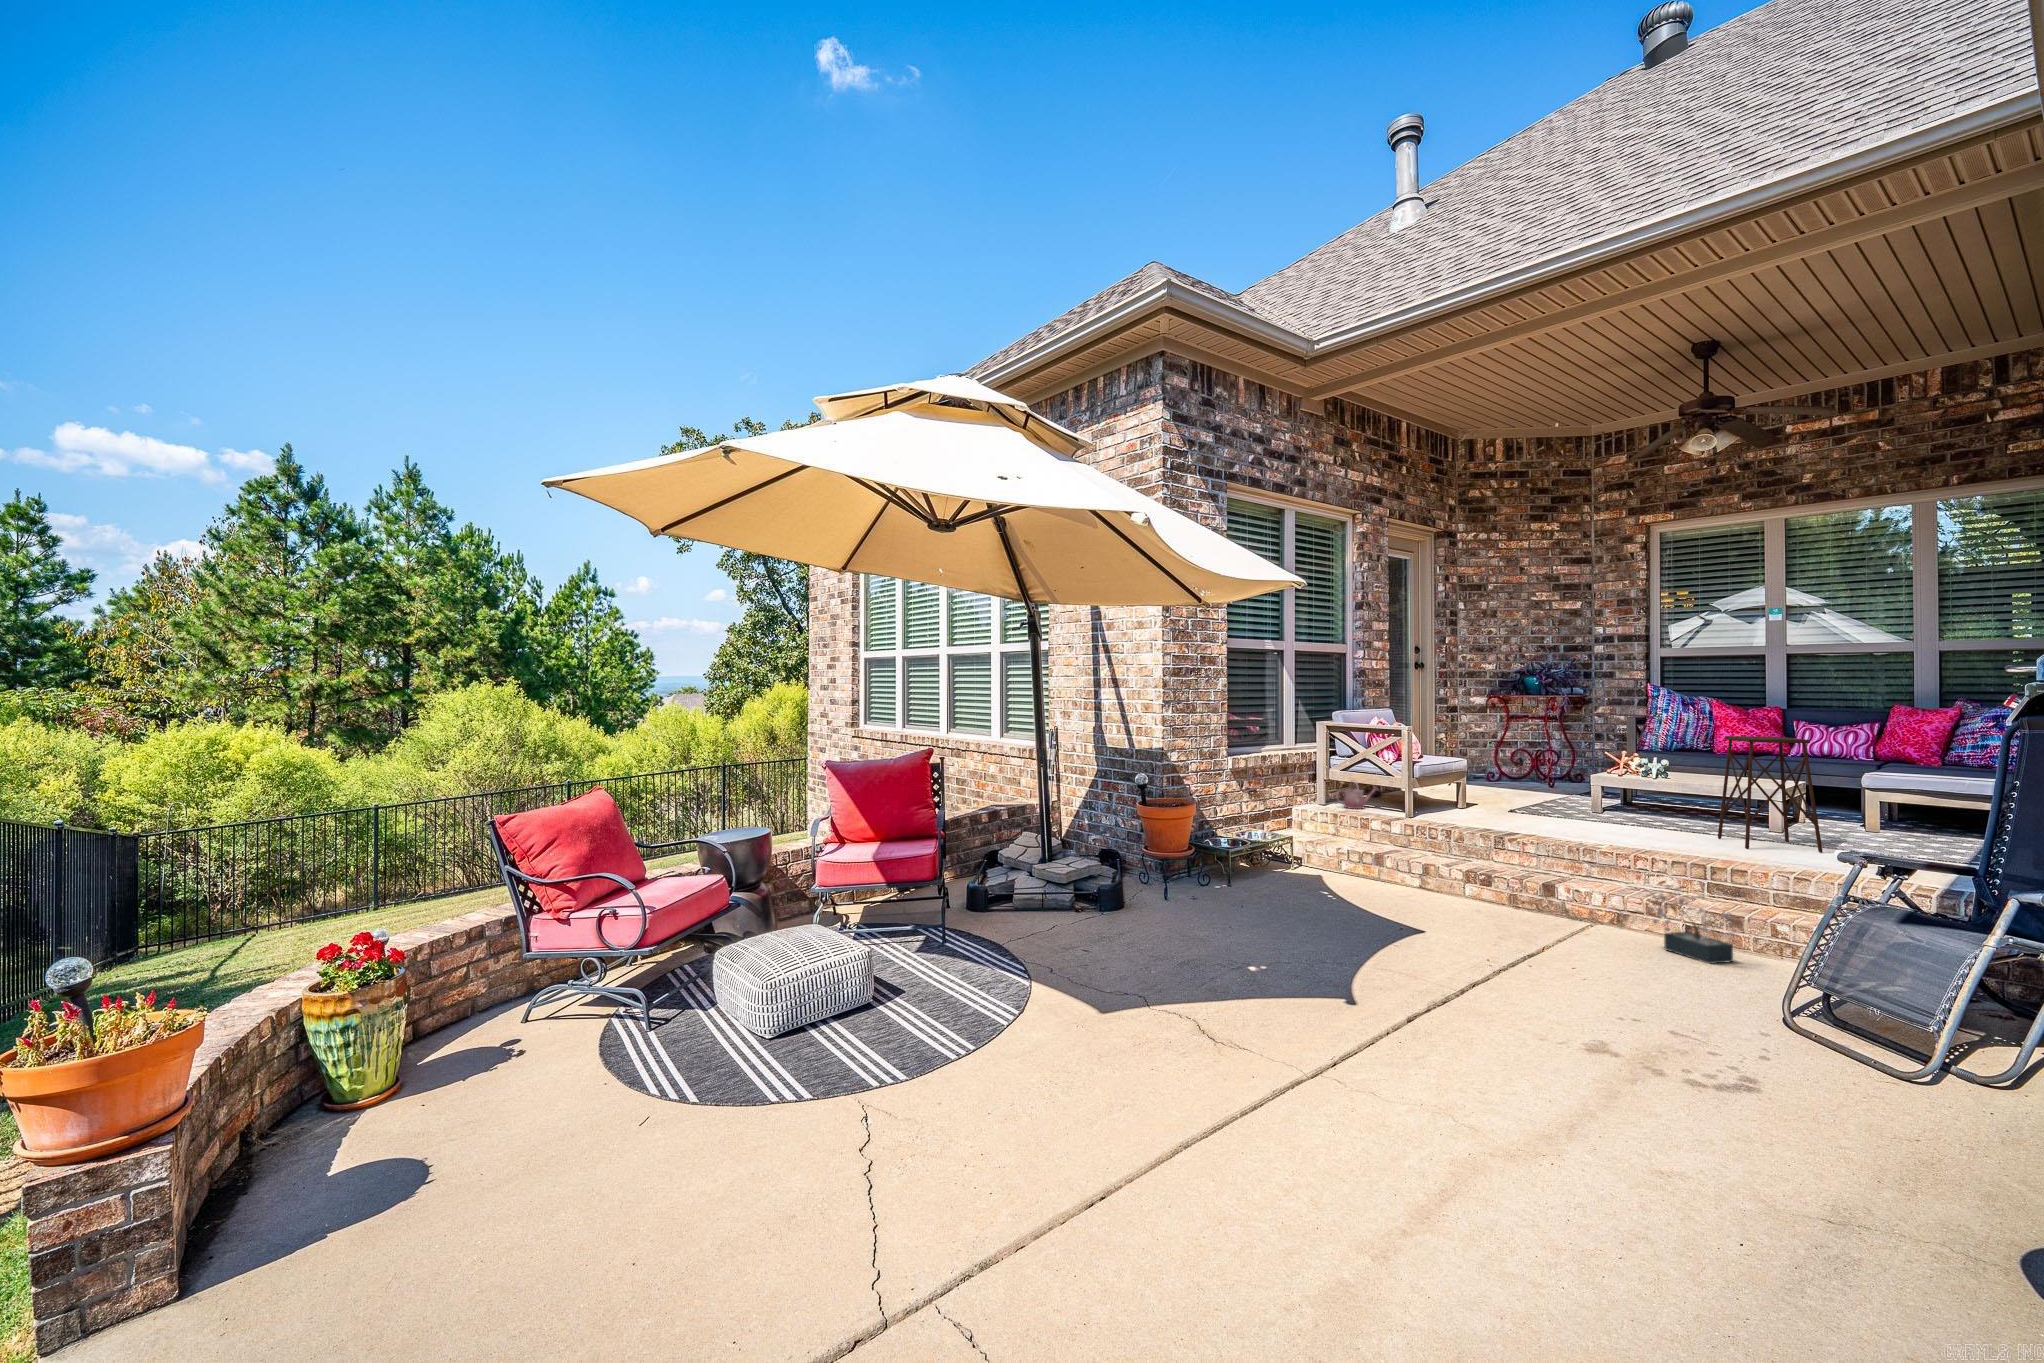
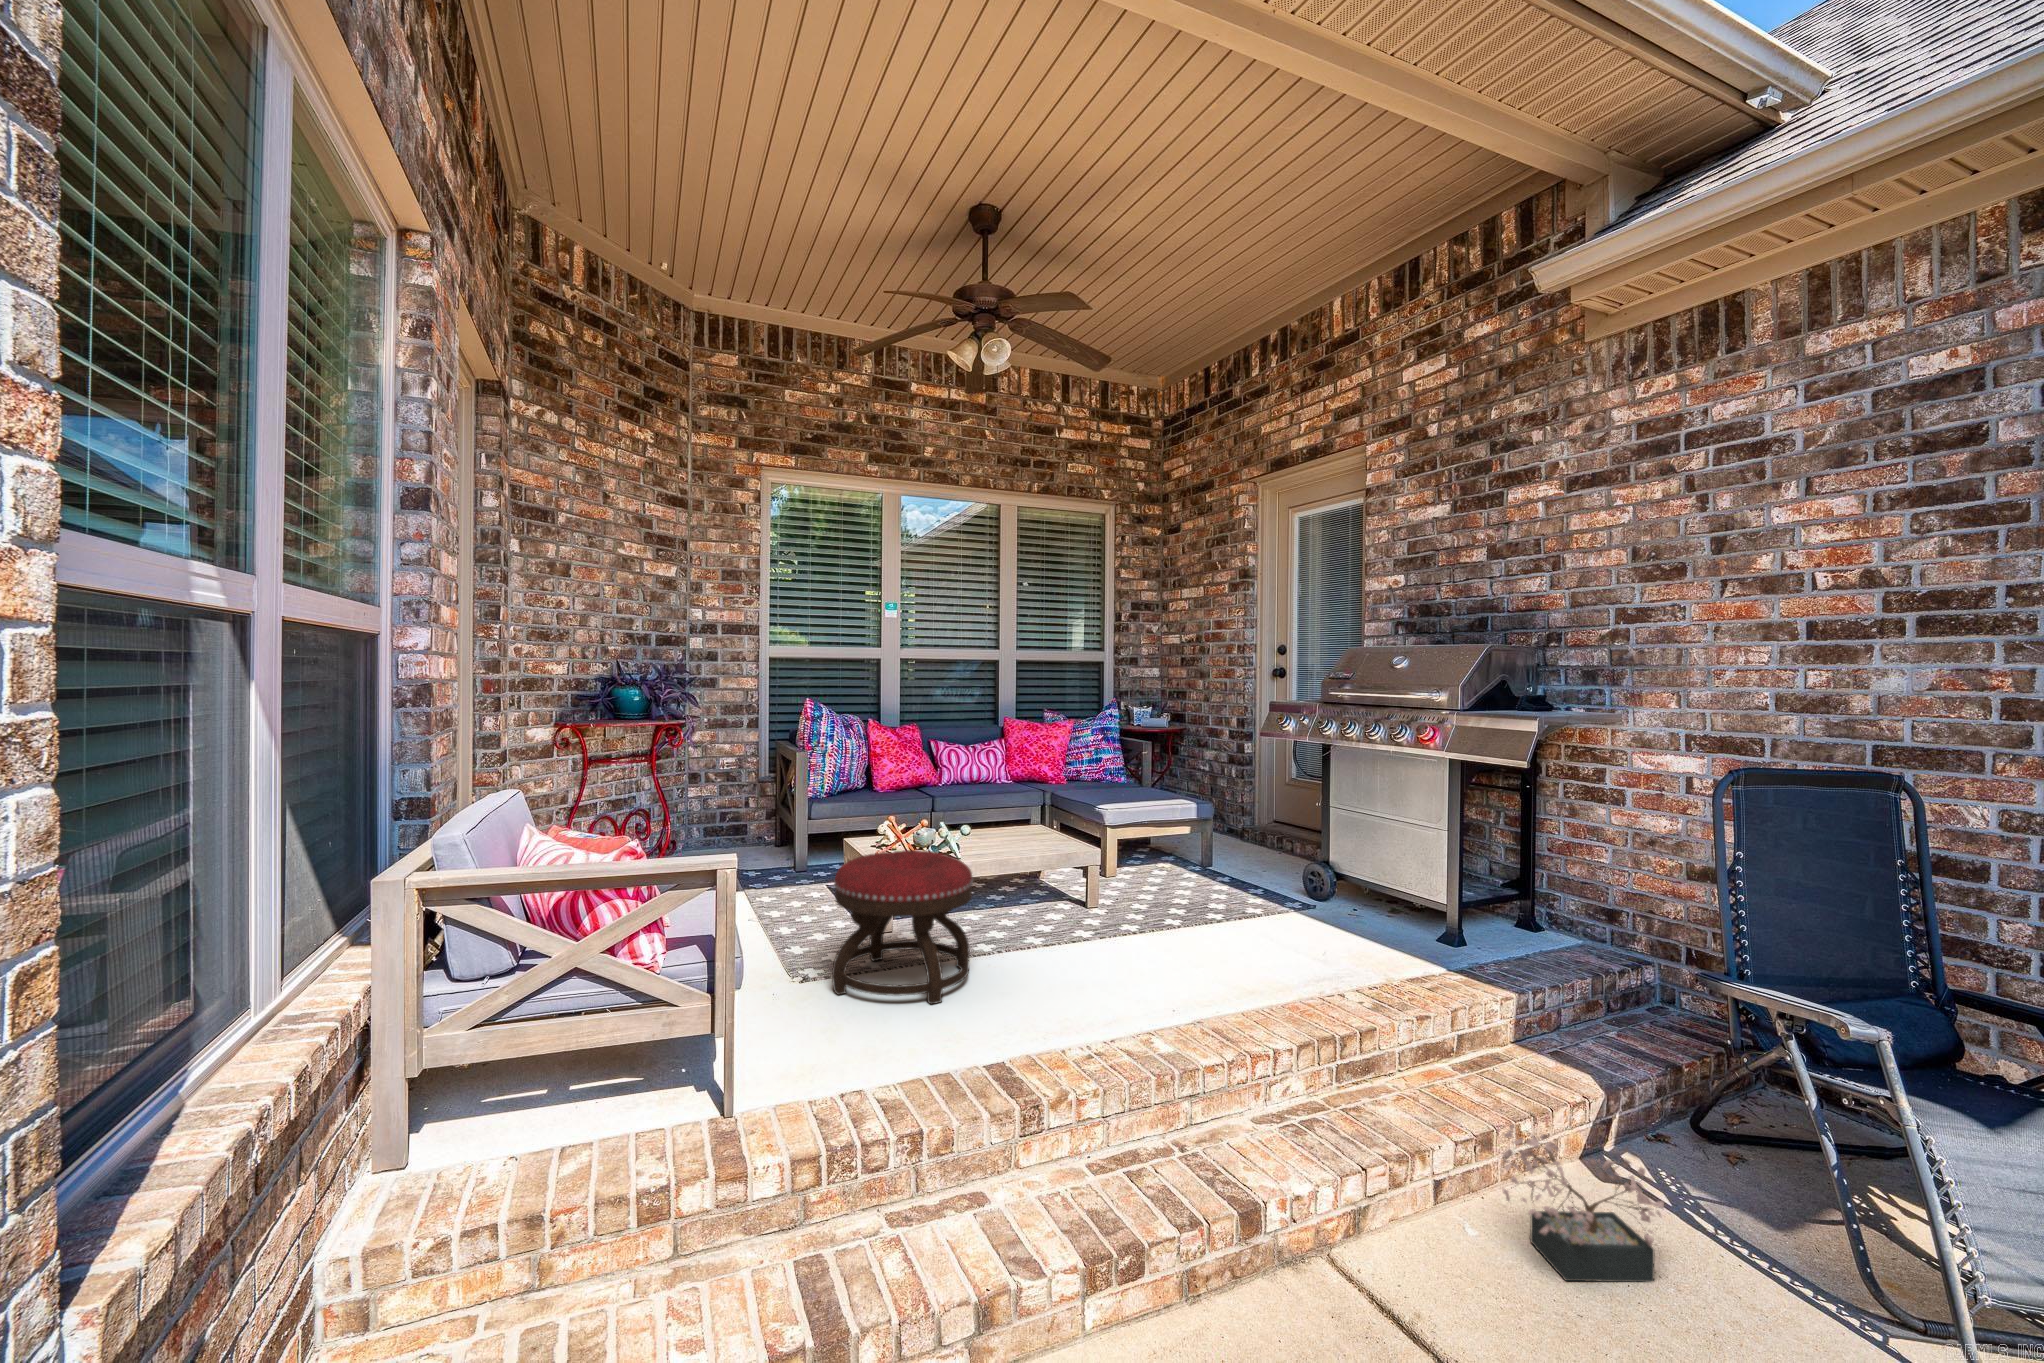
side table: present [1718,736,1823,853] -> none [1145,785,1254,965]
ottoman: none [1503,755,1590,821] -> present [832,850,973,1004]
watering can: present [1337,780,1379,809] -> none [516,1041,621,1160]

